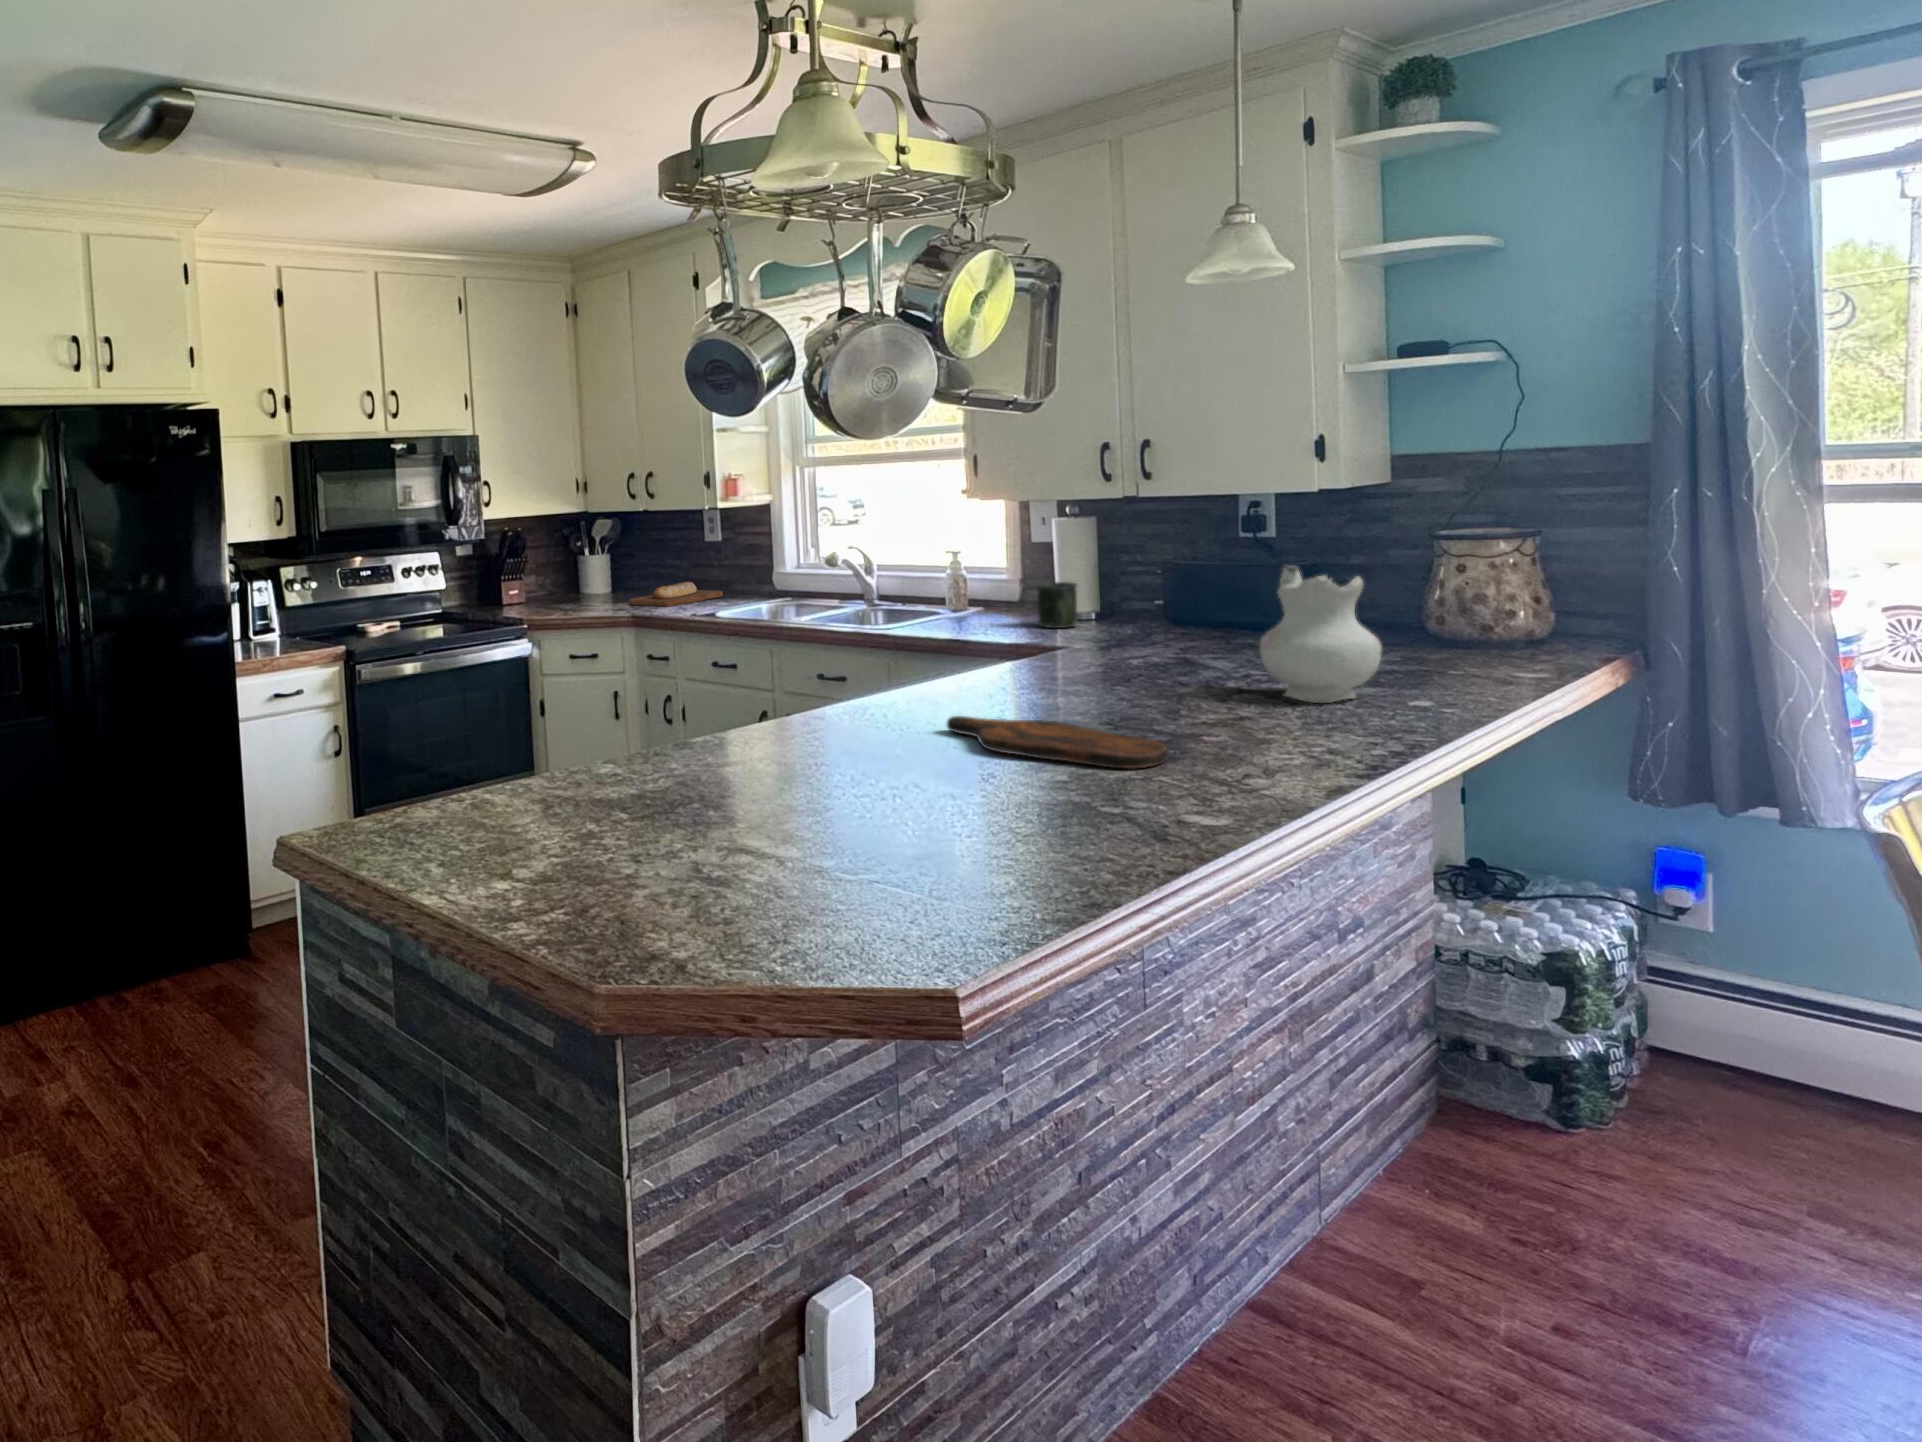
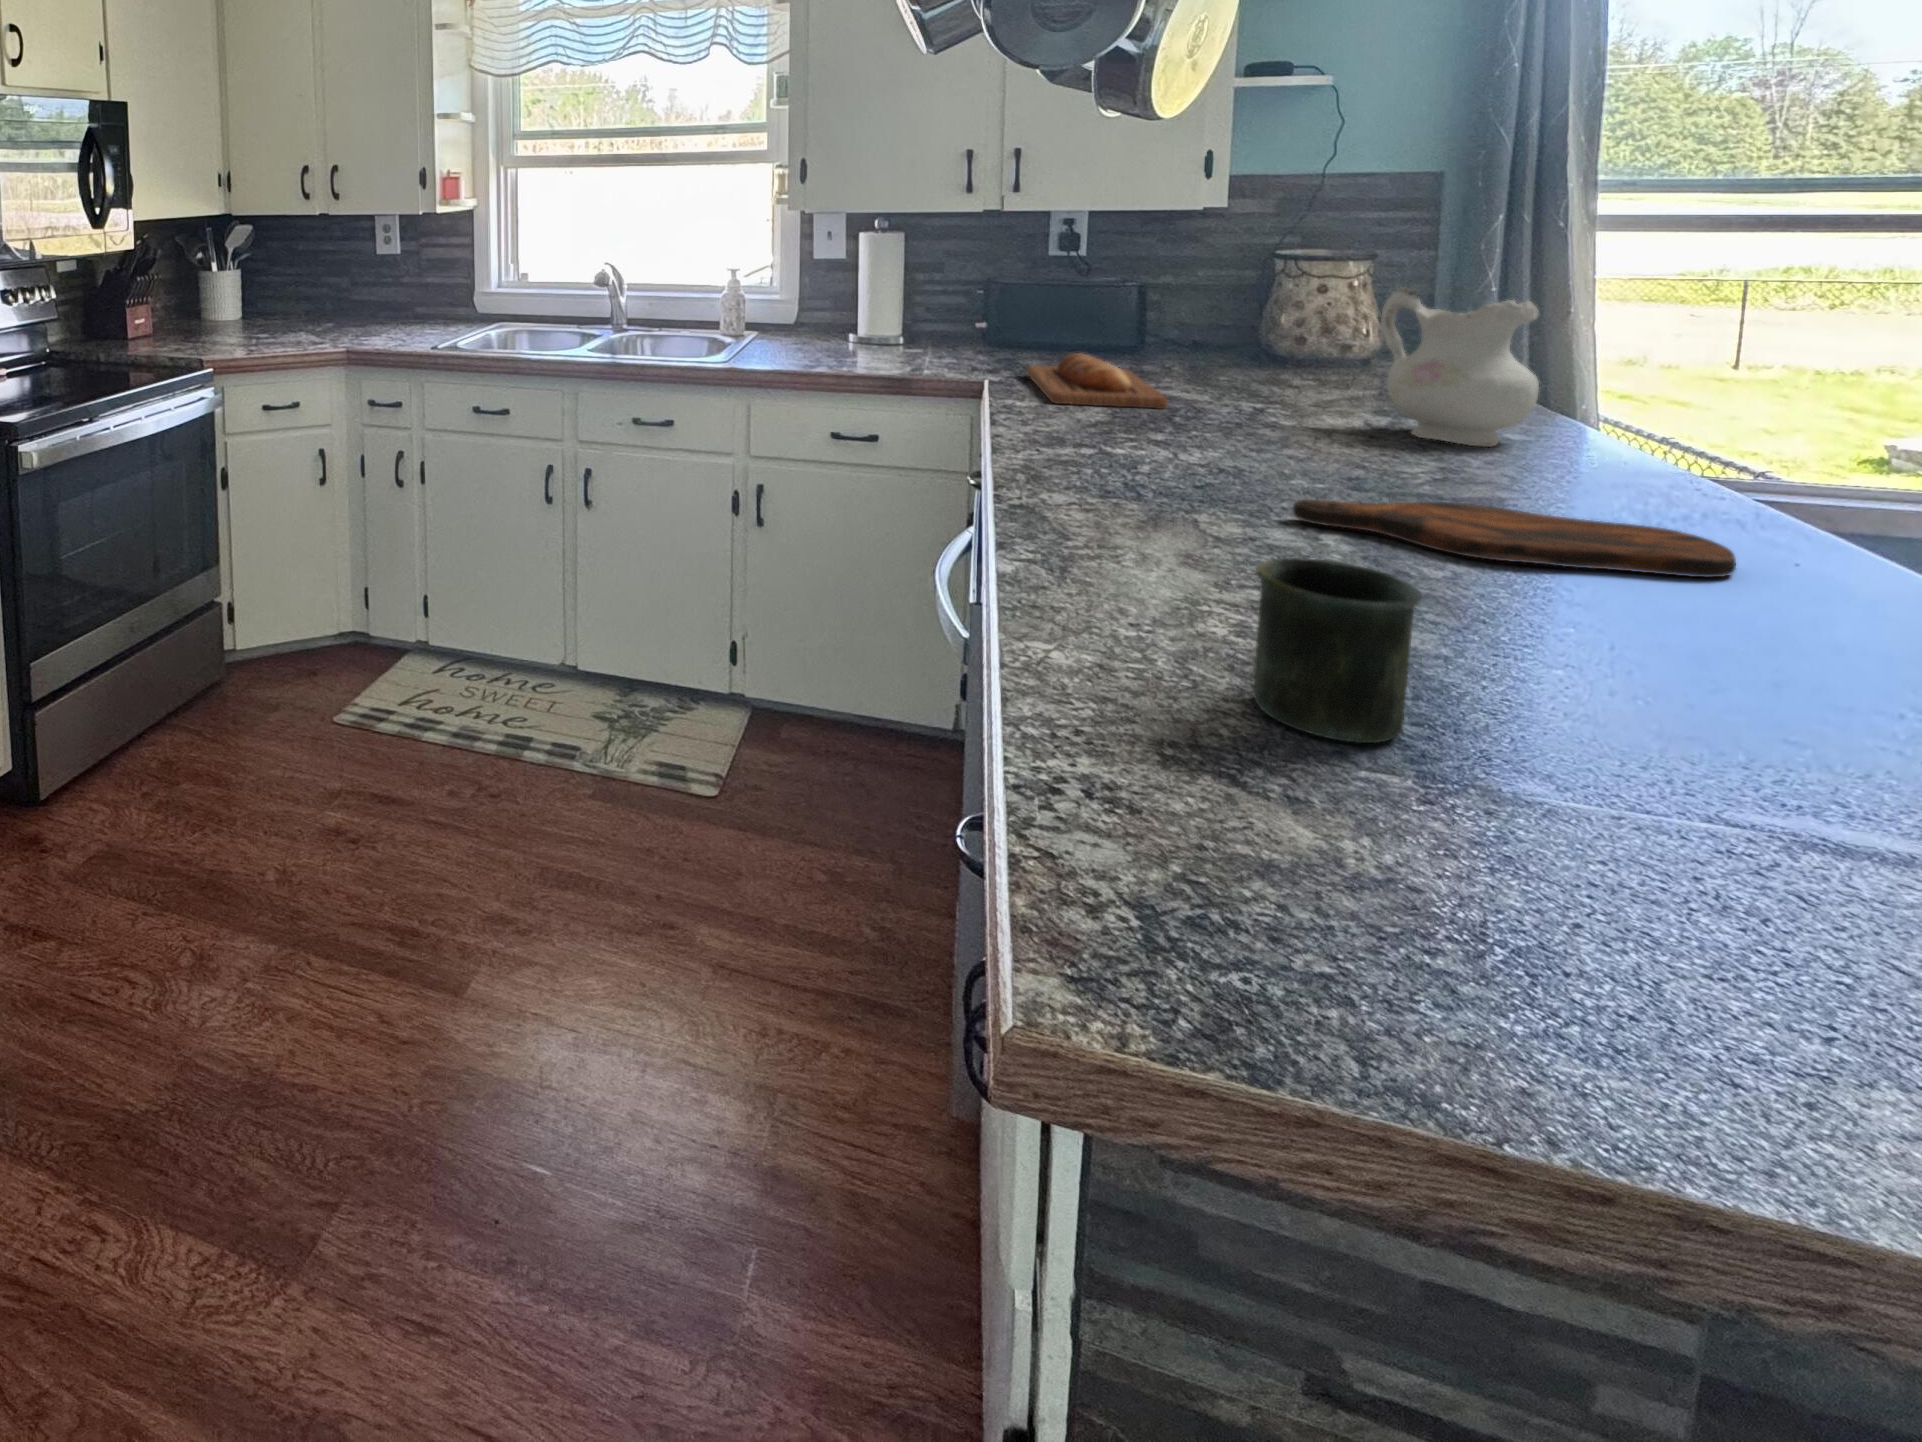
bread loaf: present [629,582,723,607] -> present [1027,353,1168,409]
mug: present [1037,582,1078,628] -> present [1253,558,1422,743]

